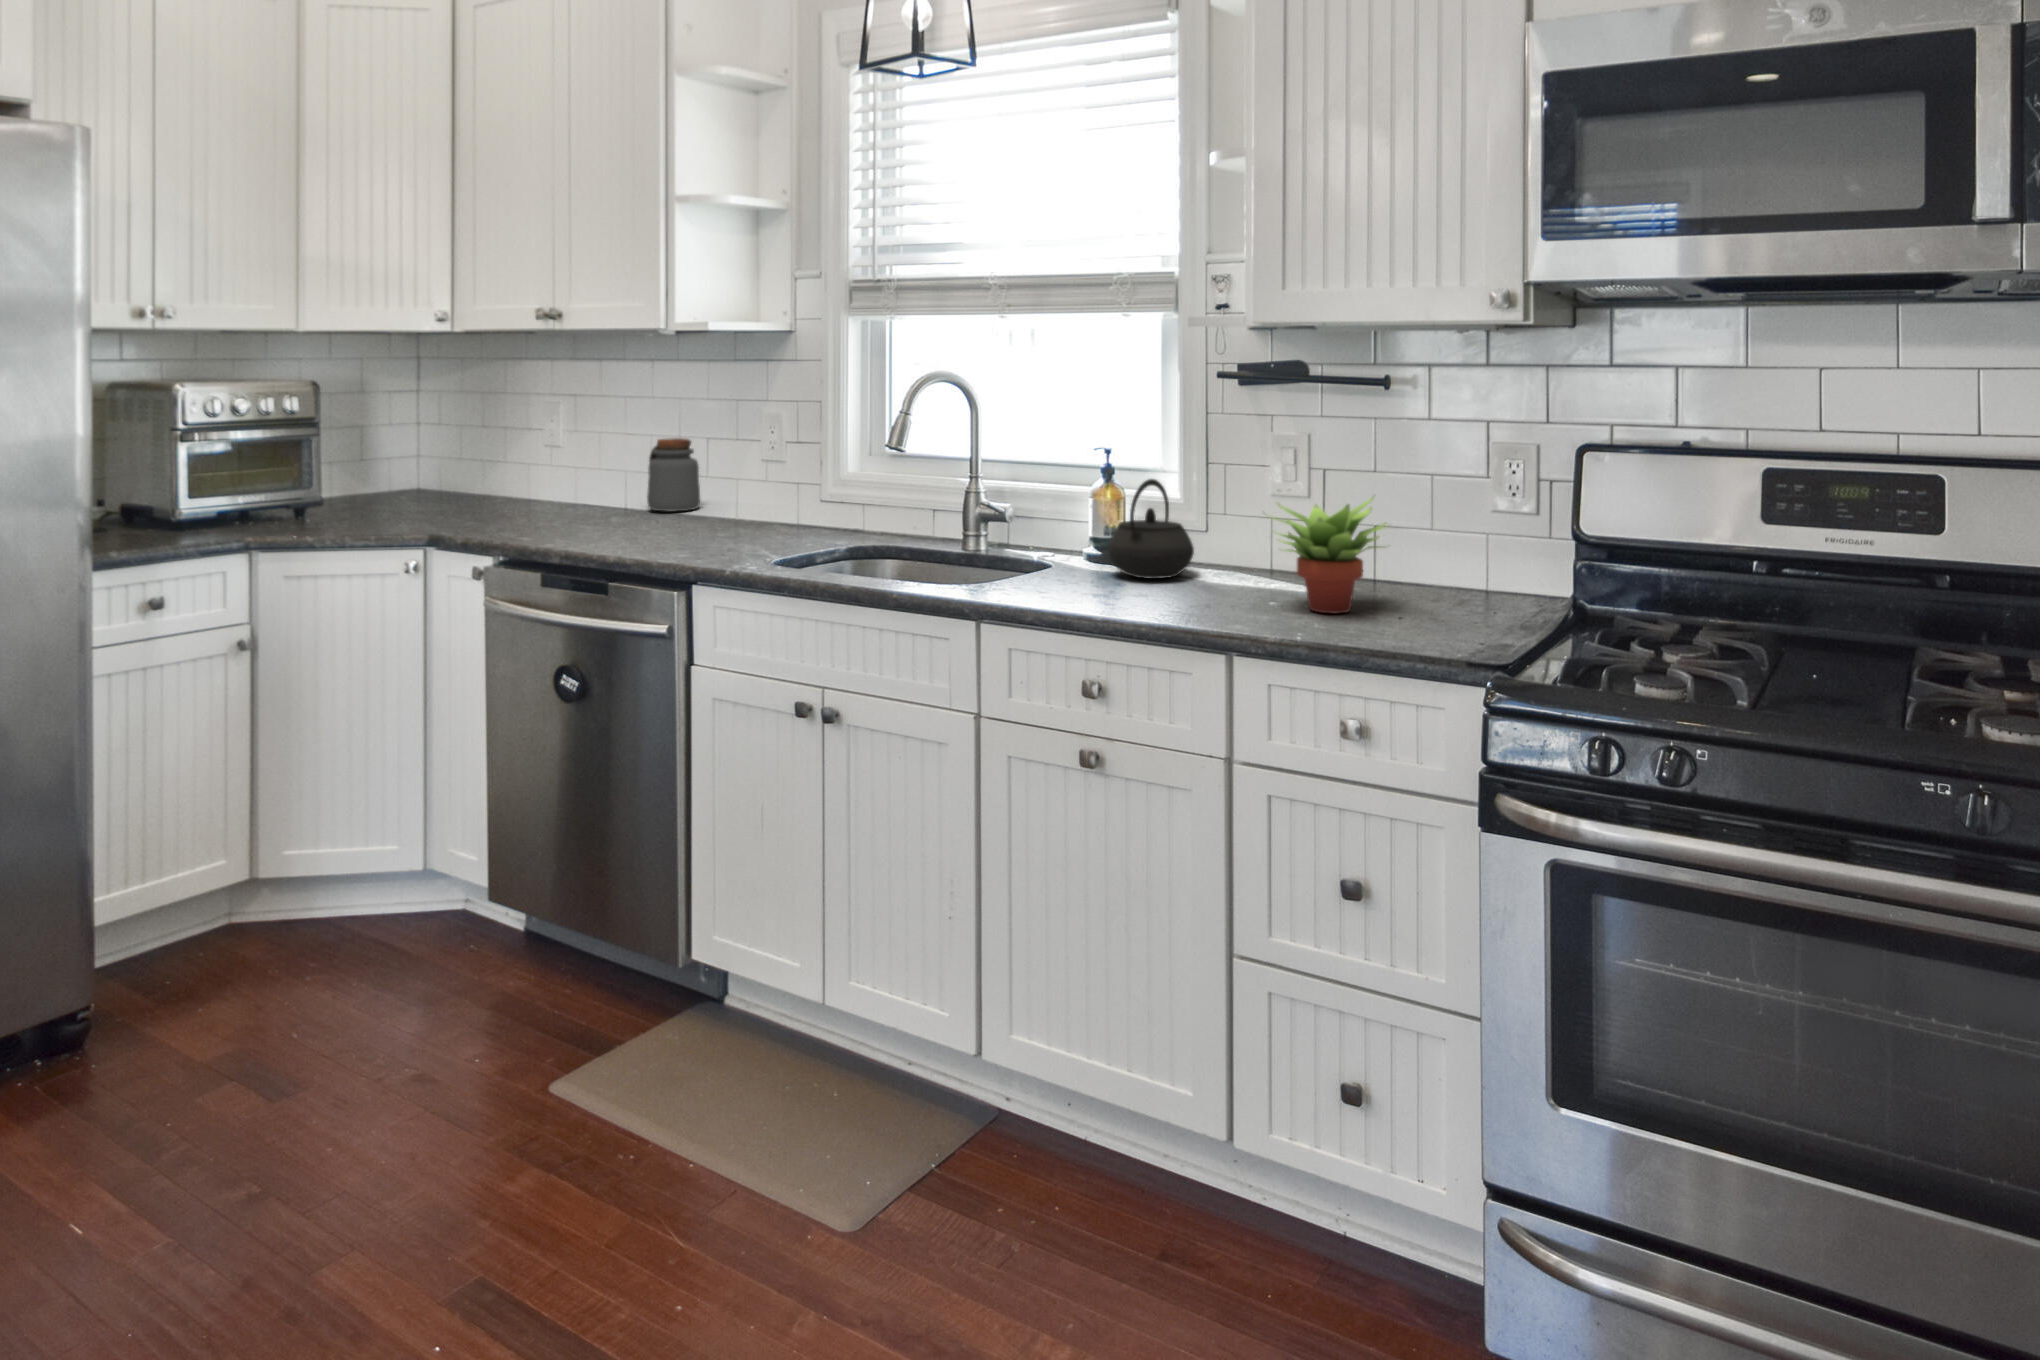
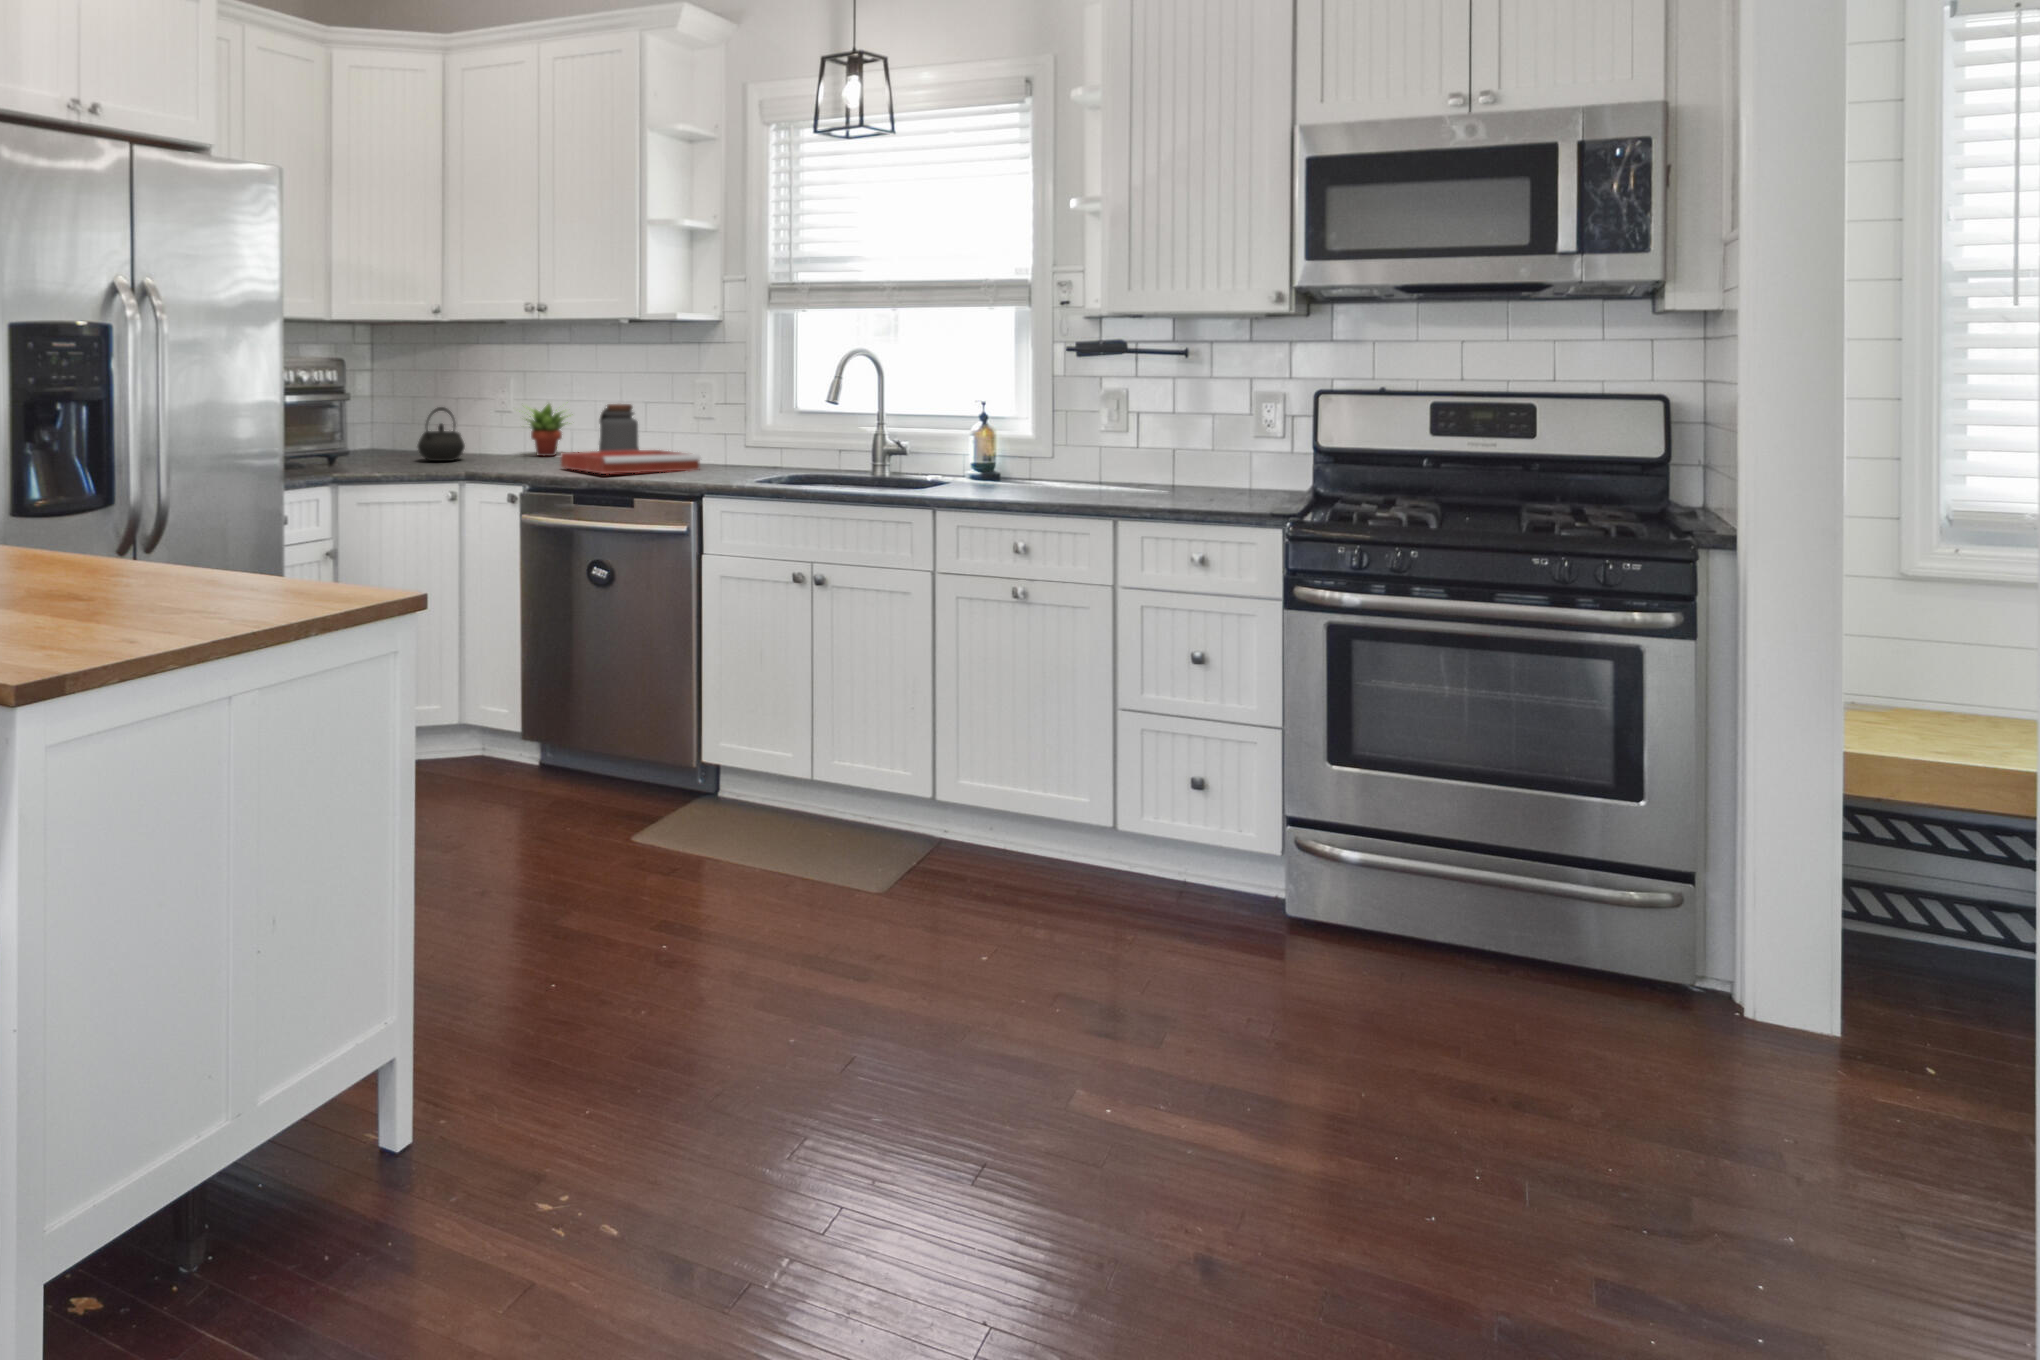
kettle: present [1108,479,1194,579] -> present [418,407,465,461]
succulent plant: present [1269,496,1385,613] -> present [522,404,571,456]
tray: none [567,502,744,545] -> present [561,450,701,474]

